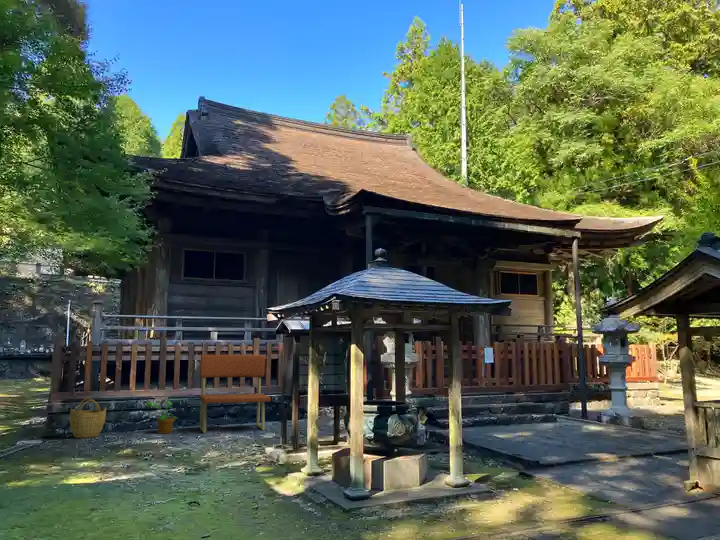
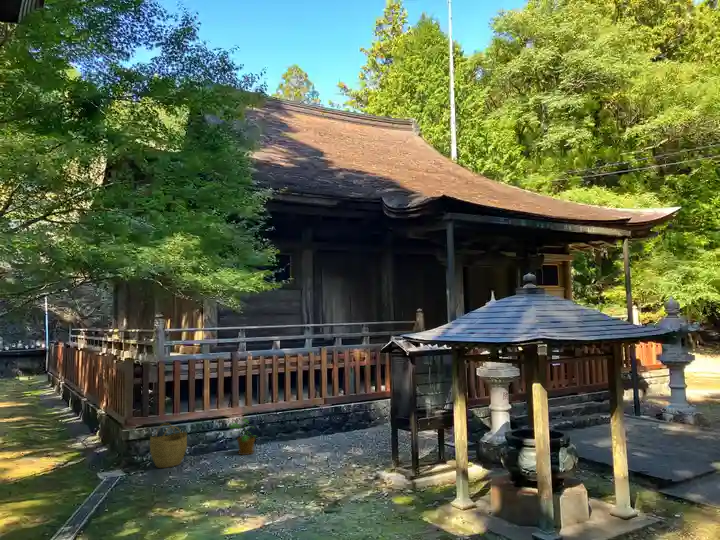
bench: present [199,355,271,433] -> none [274,364,352,451]

